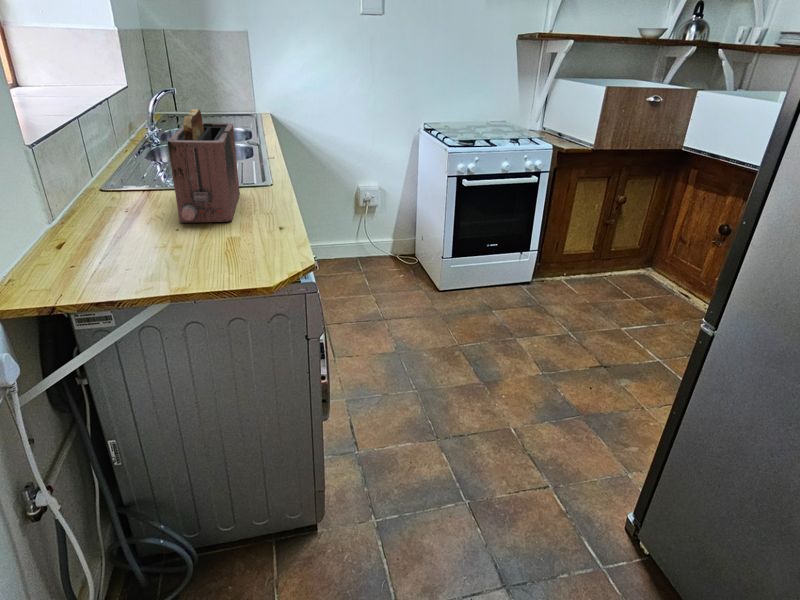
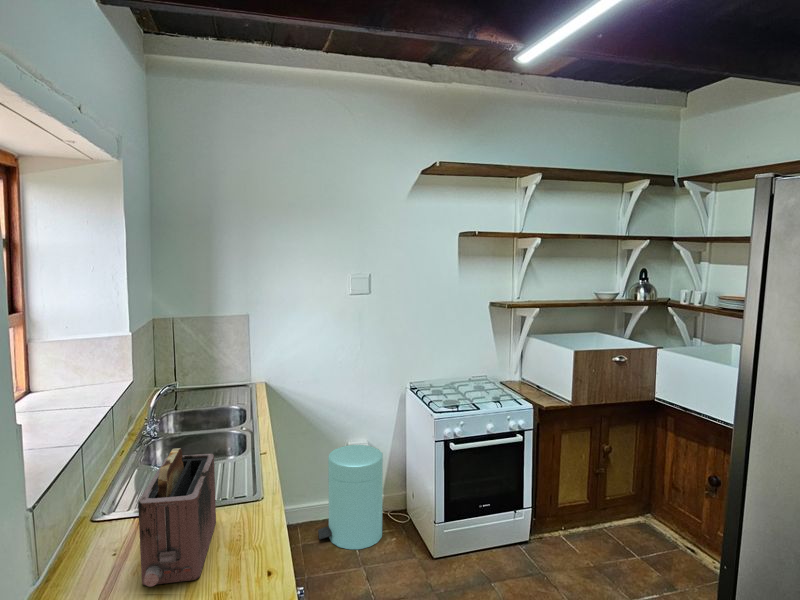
trash can: none [330,186,394,281] -> present [318,445,383,549]

